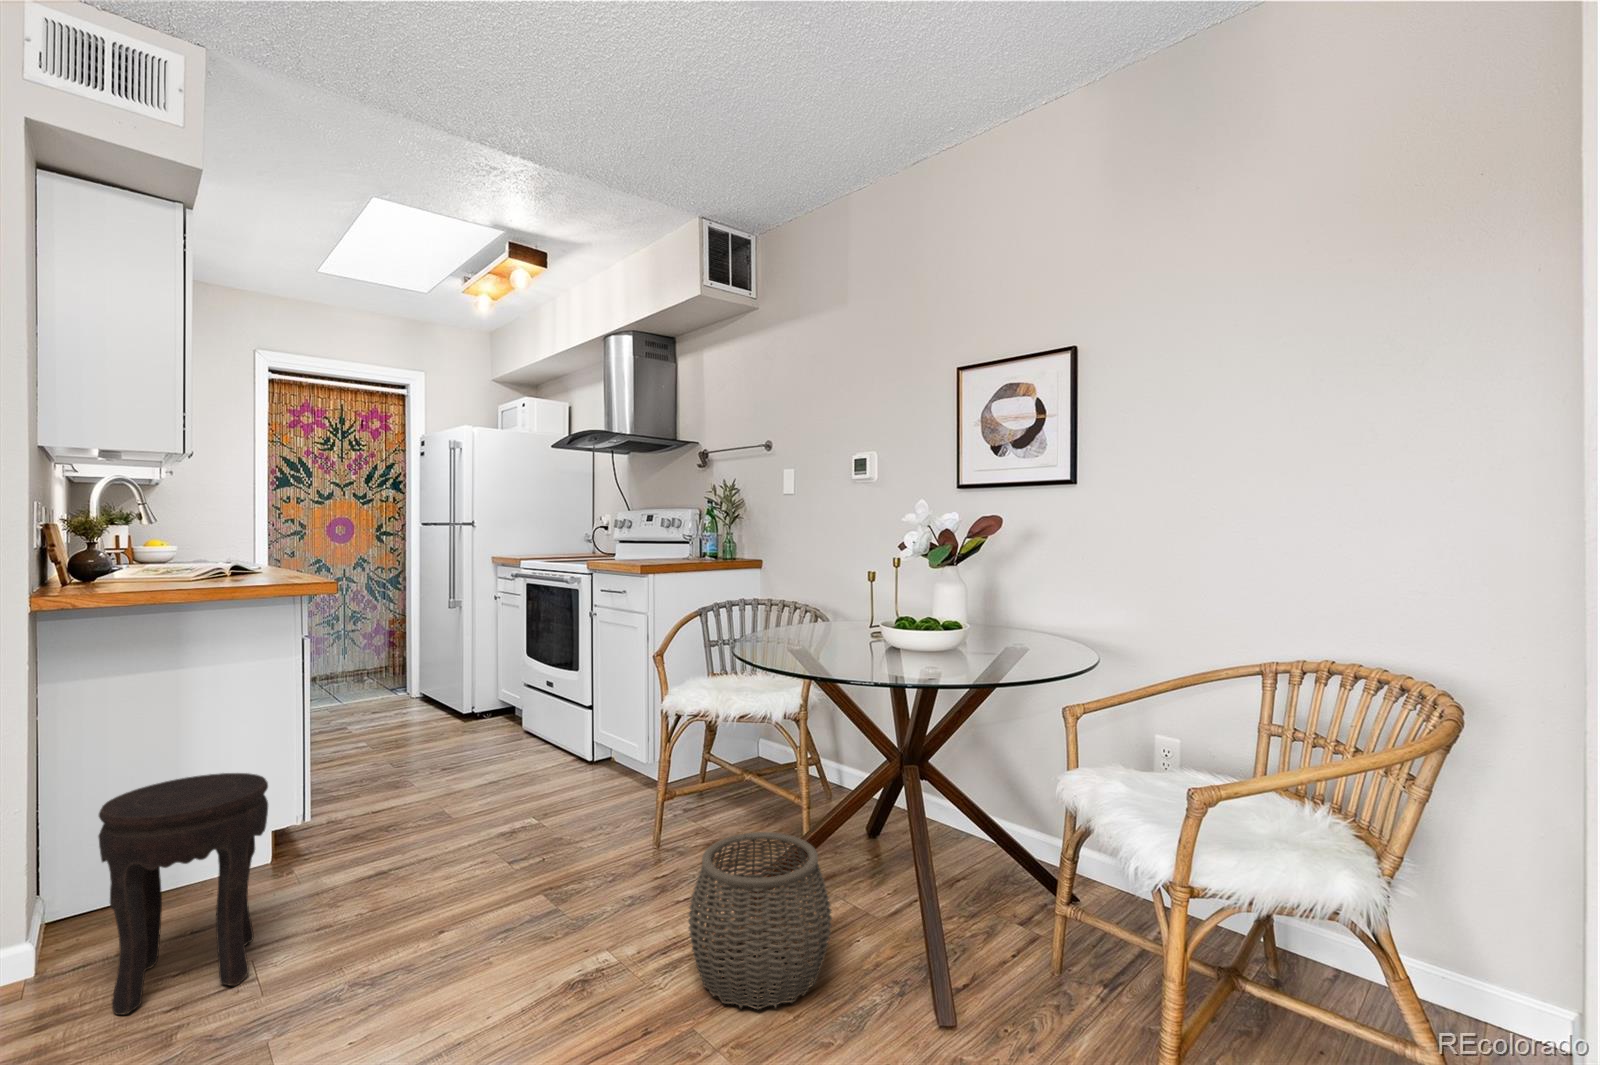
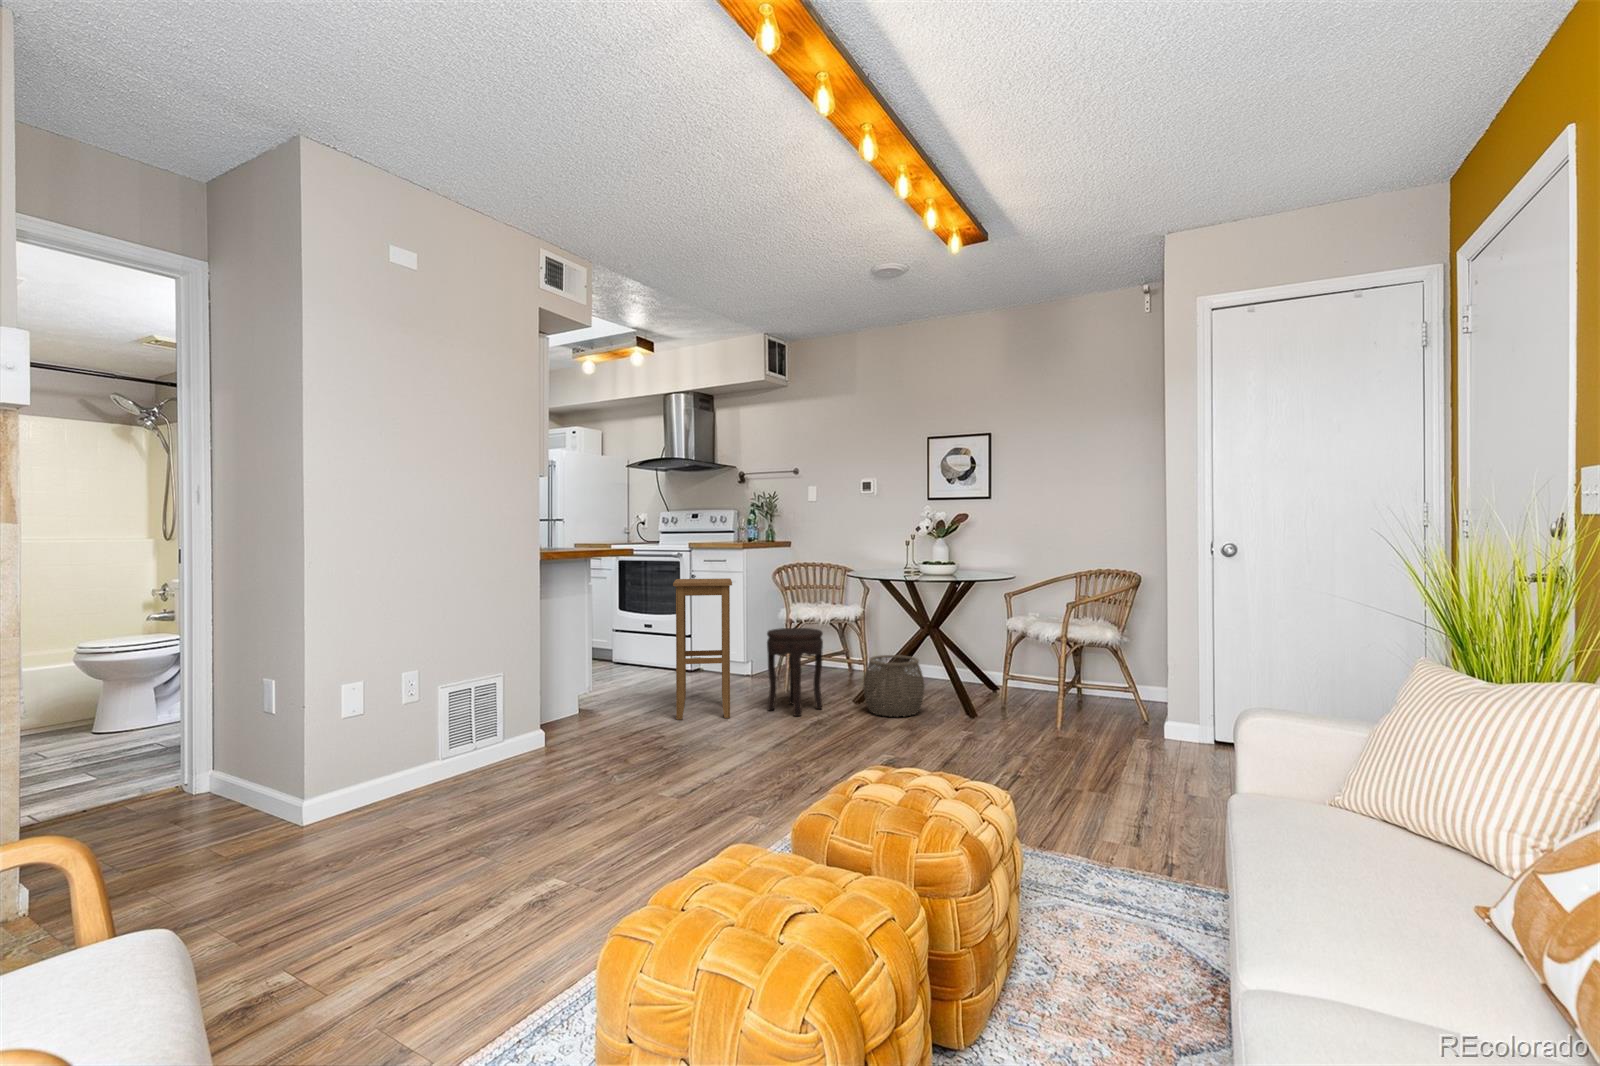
stool: none [319,640,494,940] -> present [673,578,732,720]
side table: present [98,773,268,1015] -> present [767,628,823,716]

